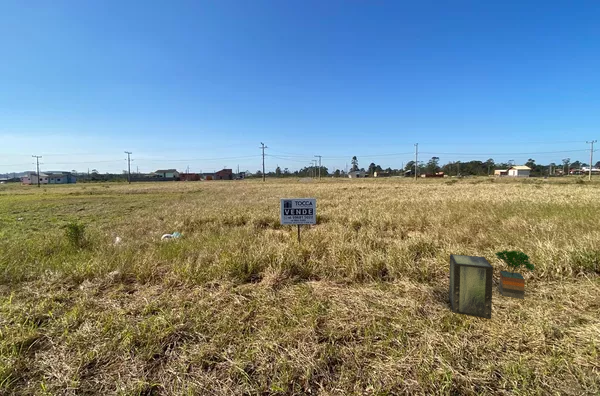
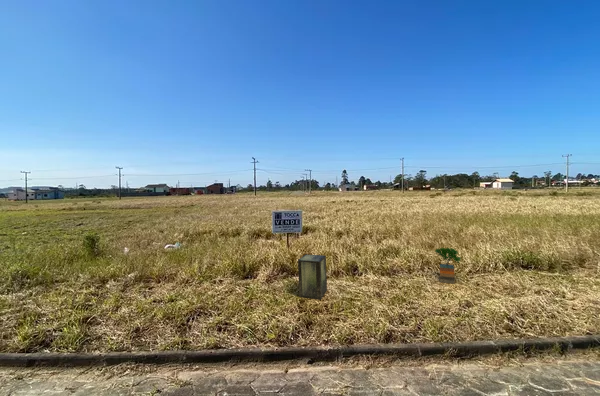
storage box: present [449,254,493,318] -> present [298,254,327,300]

